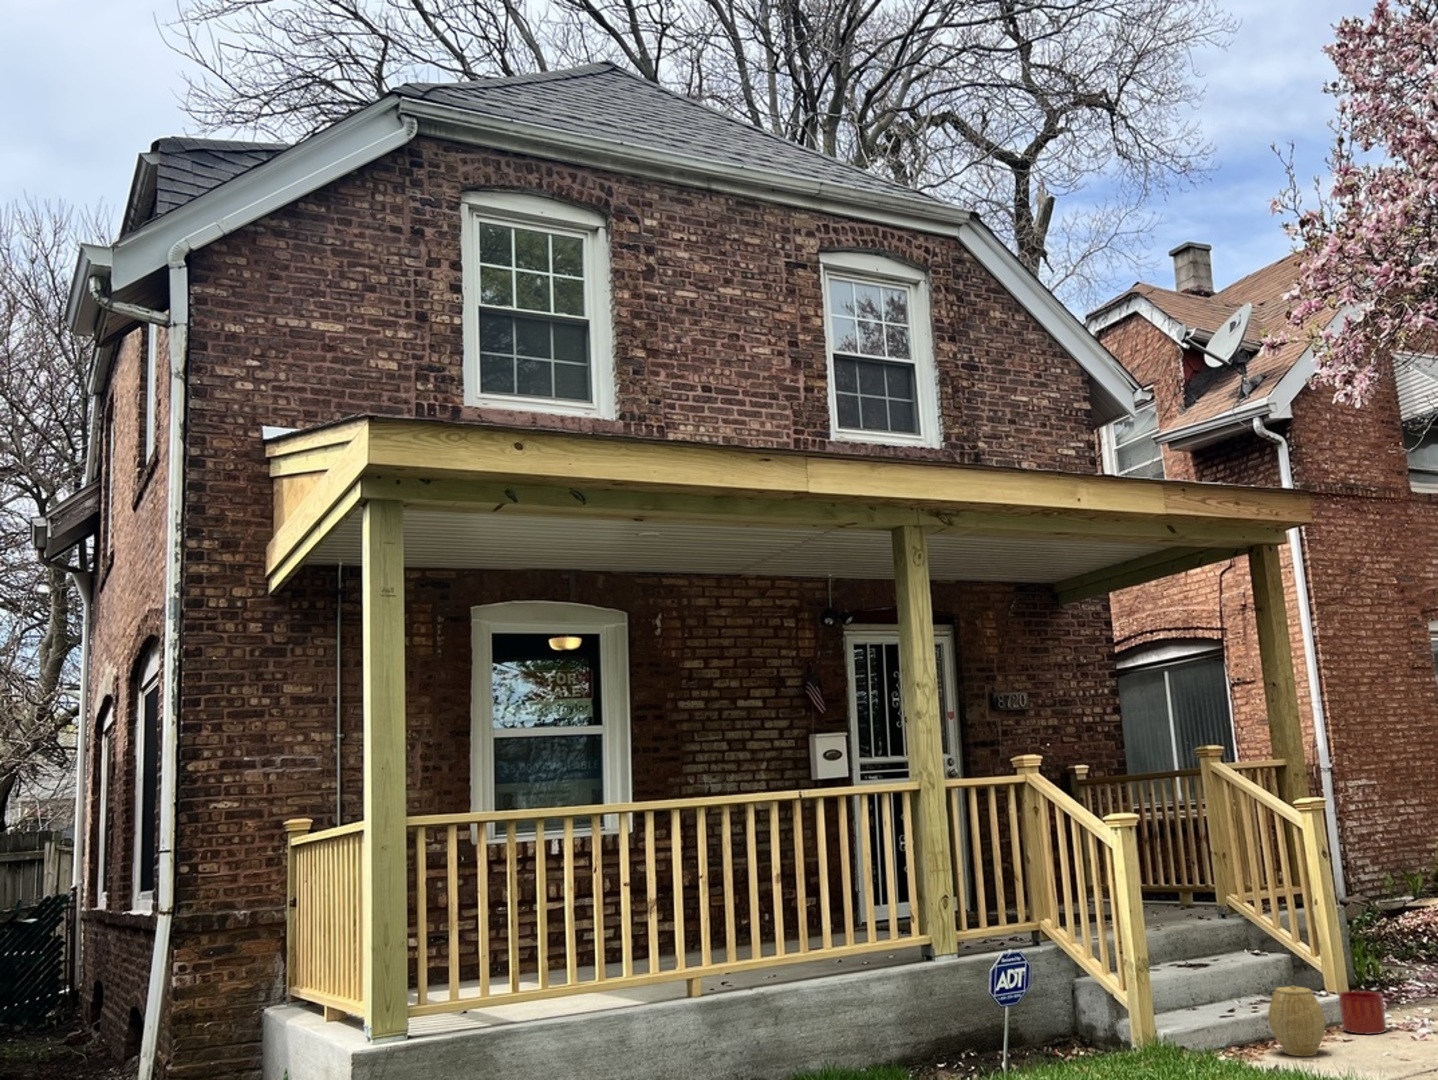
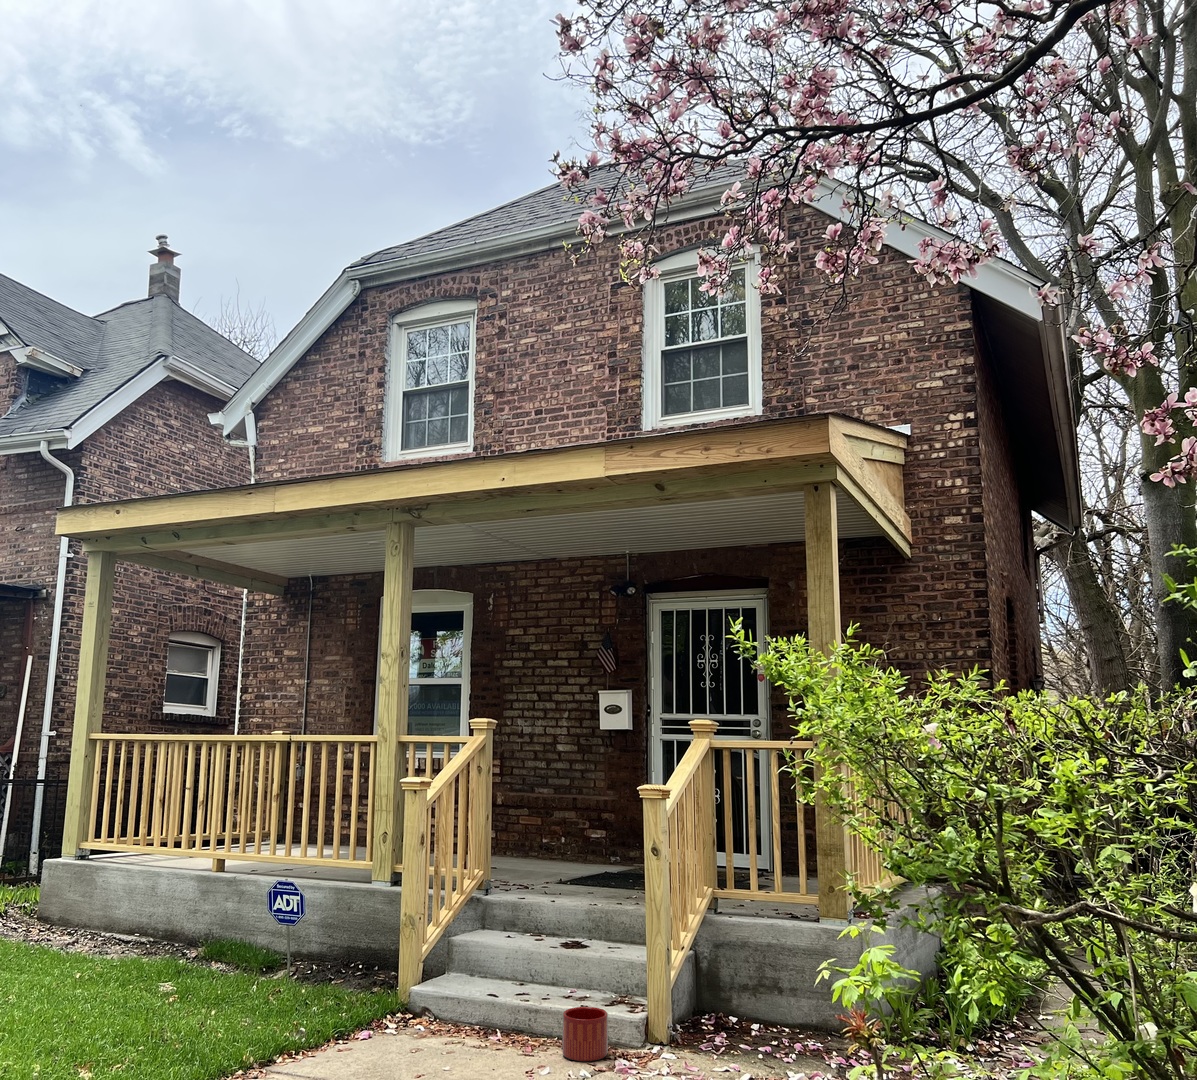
woven basket: present [1268,986,1325,1056] -> none [429,973,483,1048]

